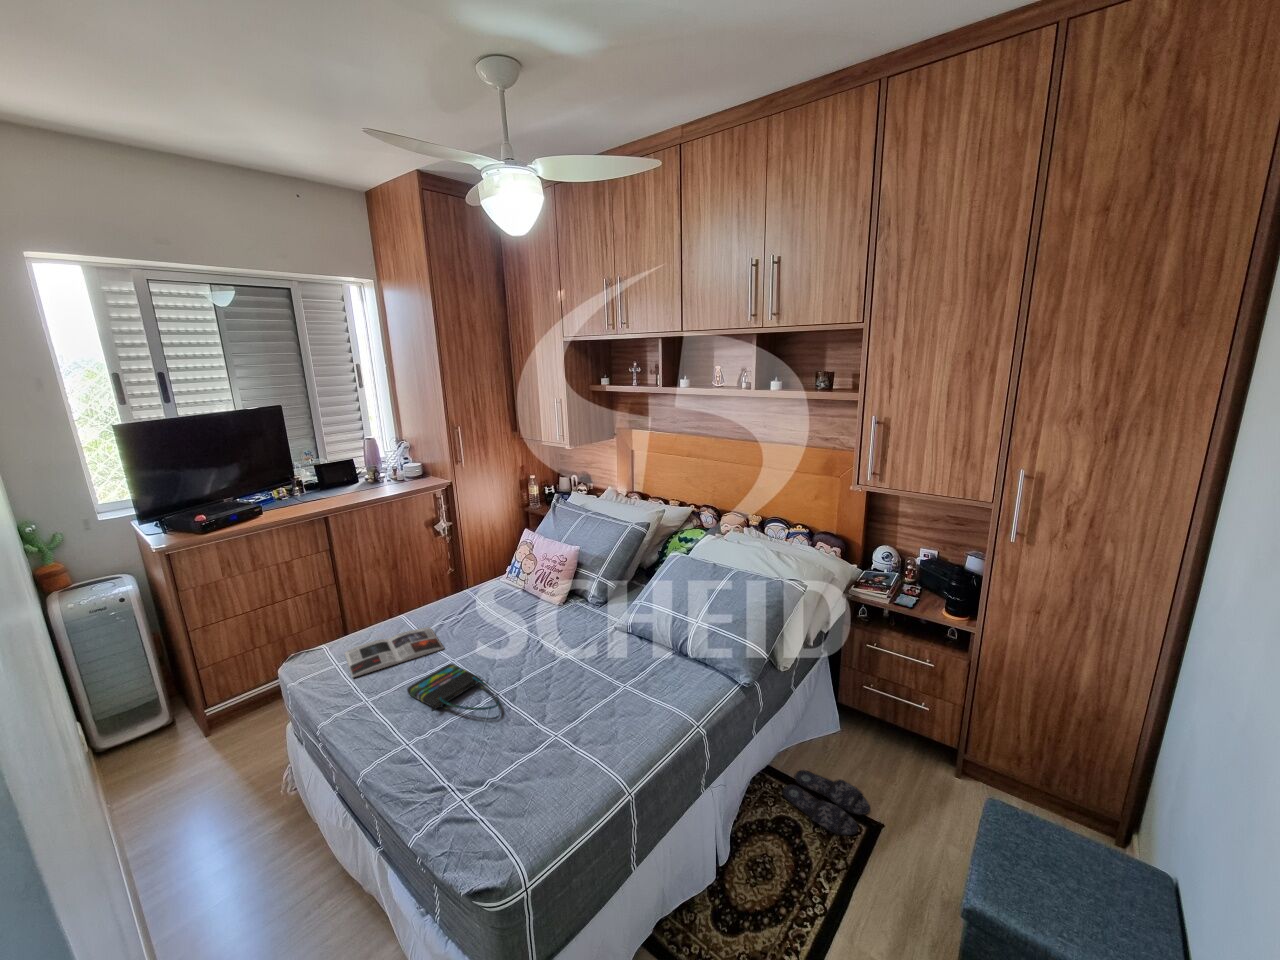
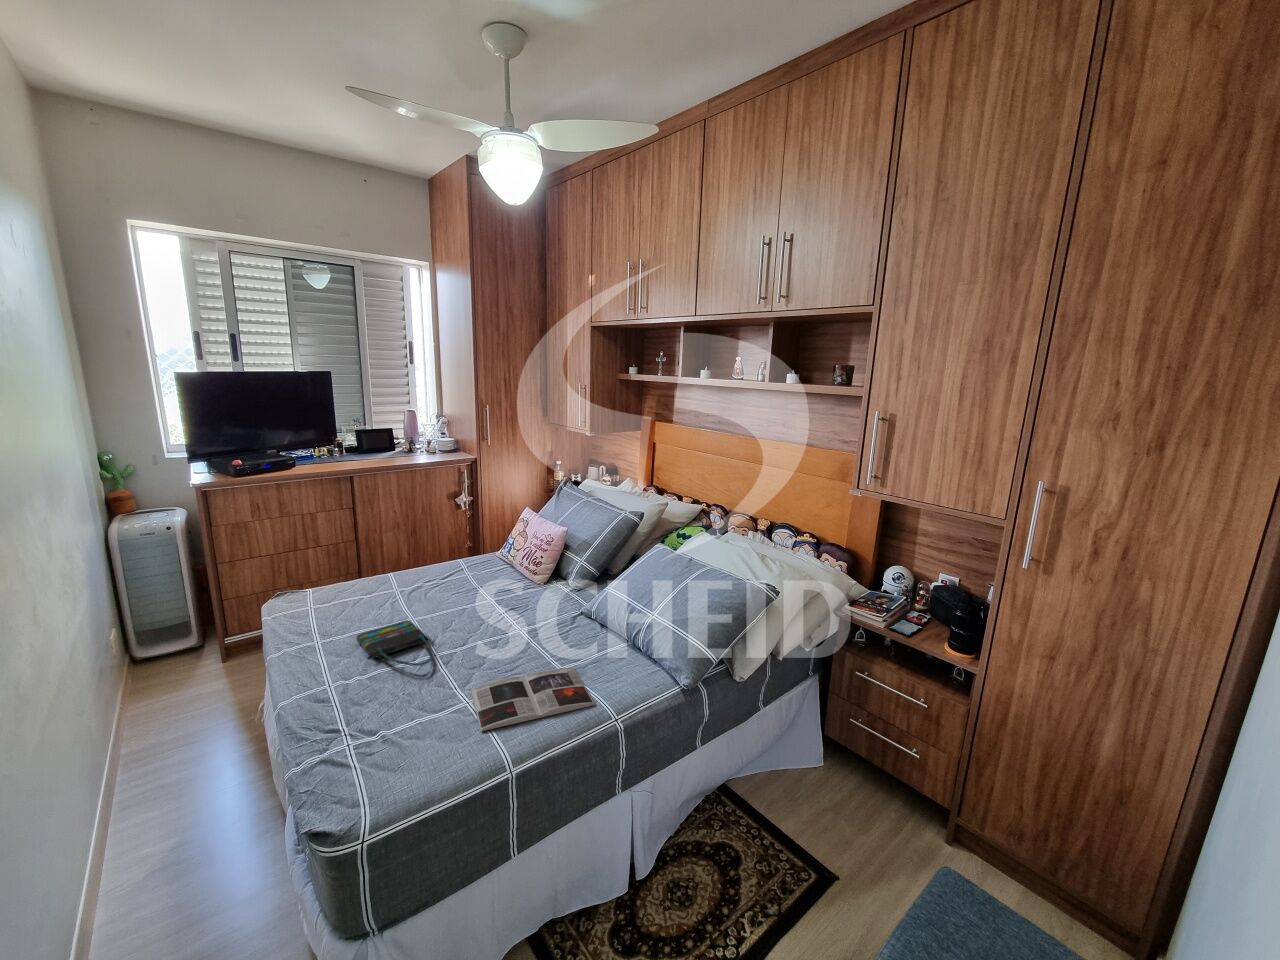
magazine: present [345,627,444,678] -> present [471,668,596,731]
slippers: present [782,770,870,835] -> none [733,799,829,880]

